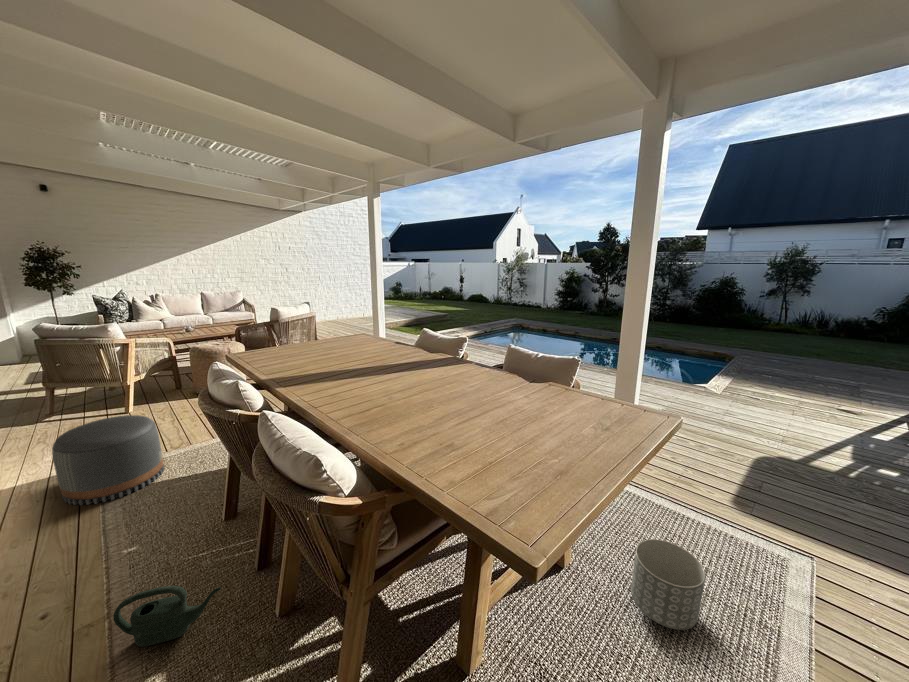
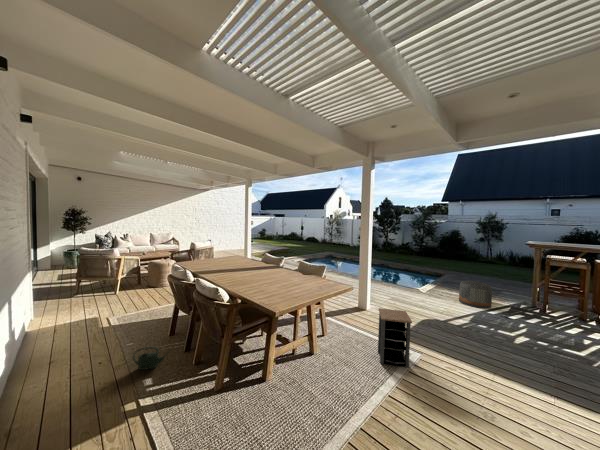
pouf: present [52,415,164,505] -> present [459,281,492,308]
side table: none [707,459,839,605] -> present [378,308,412,368]
planter: present [631,539,706,630] -> none [336,339,361,371]

